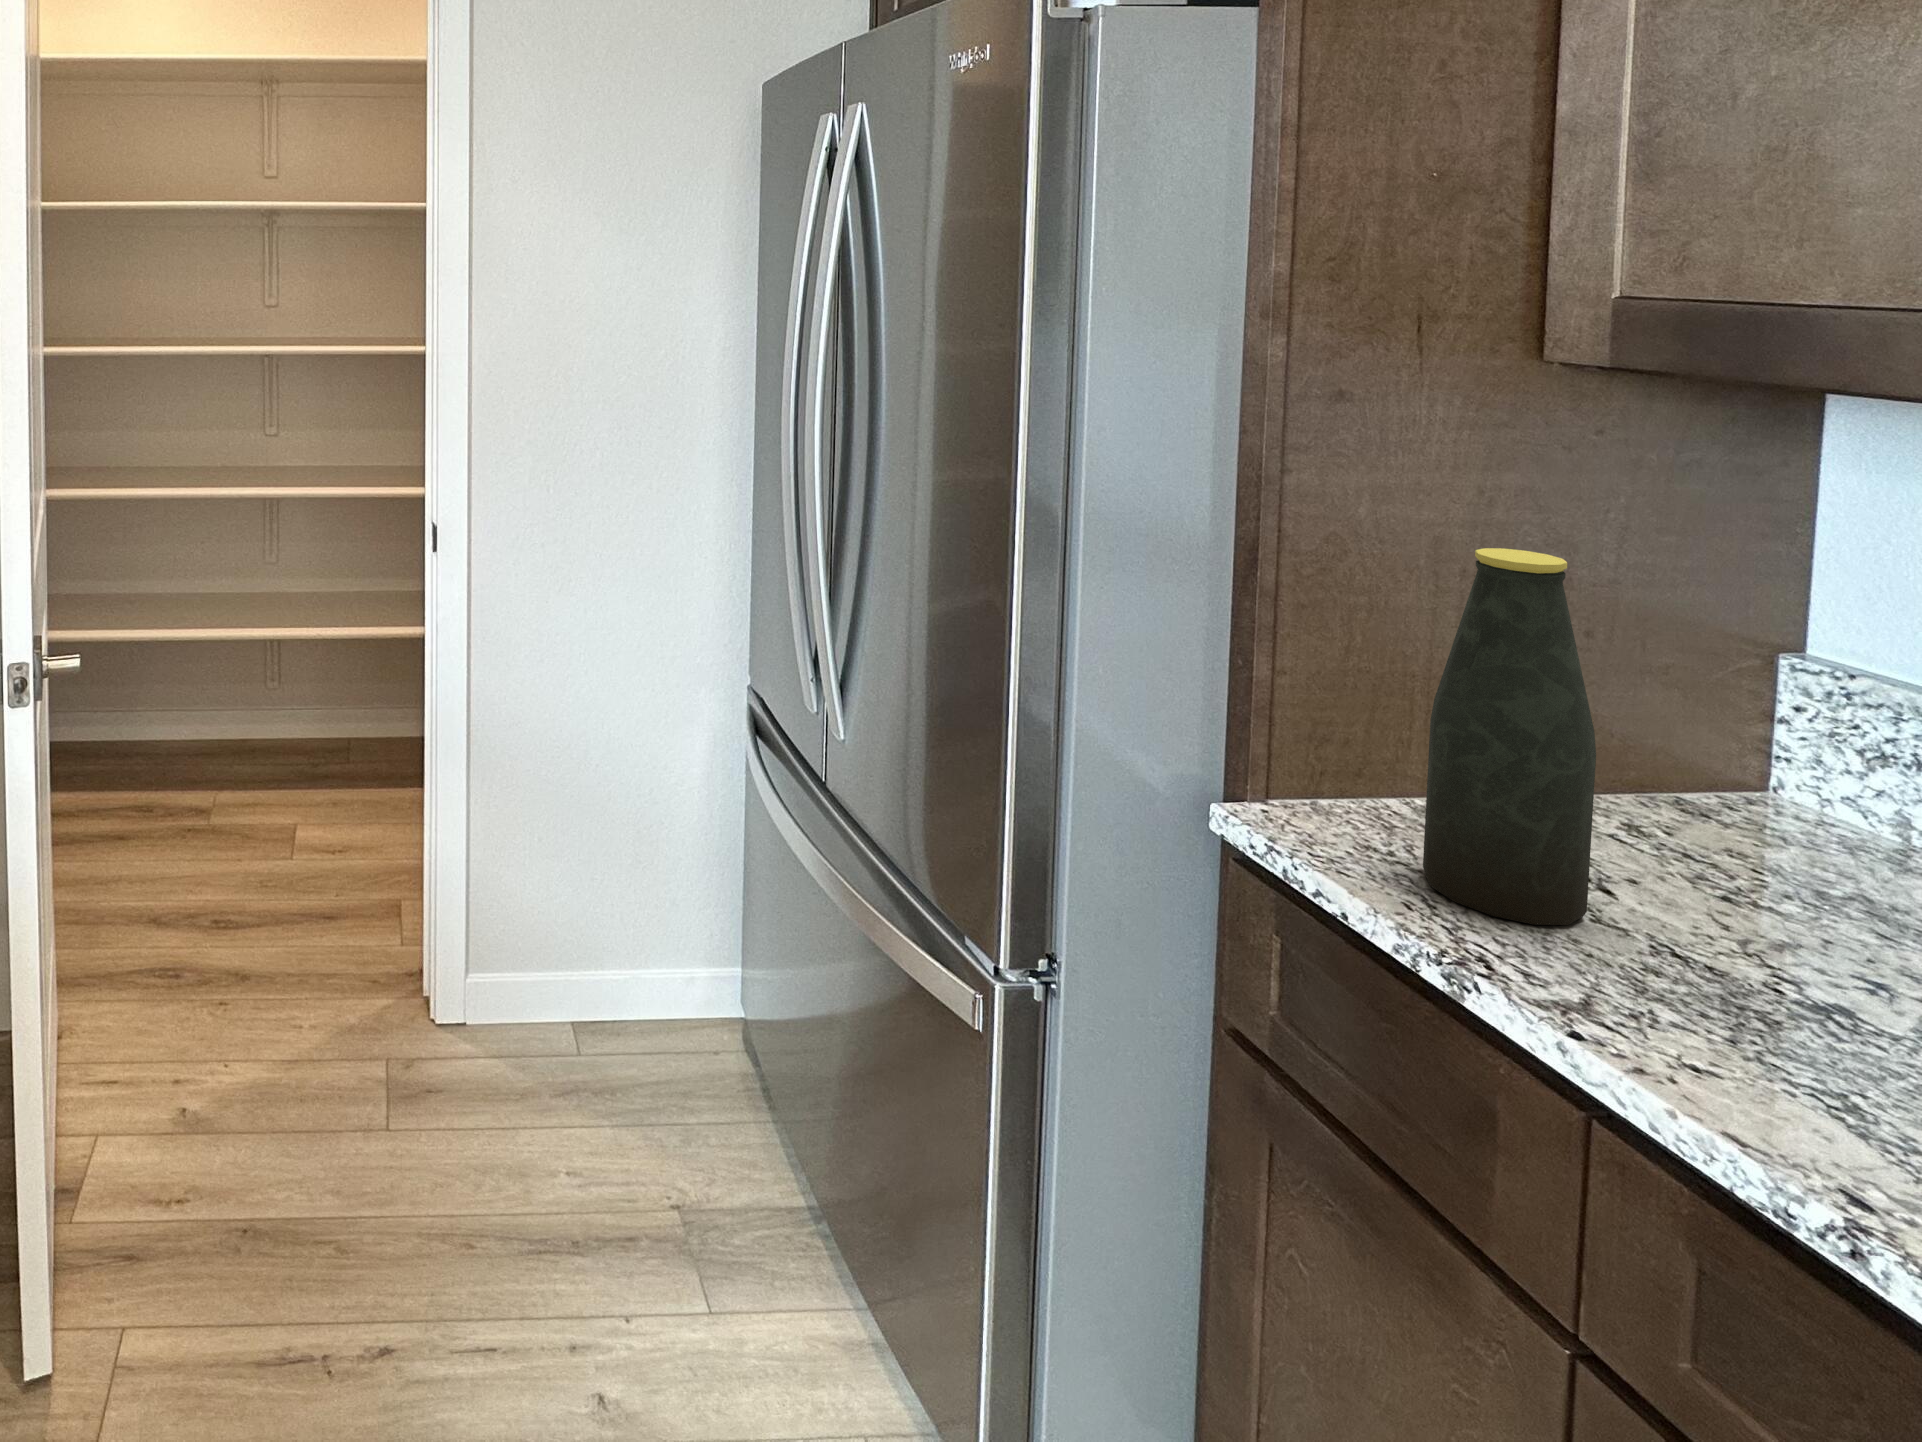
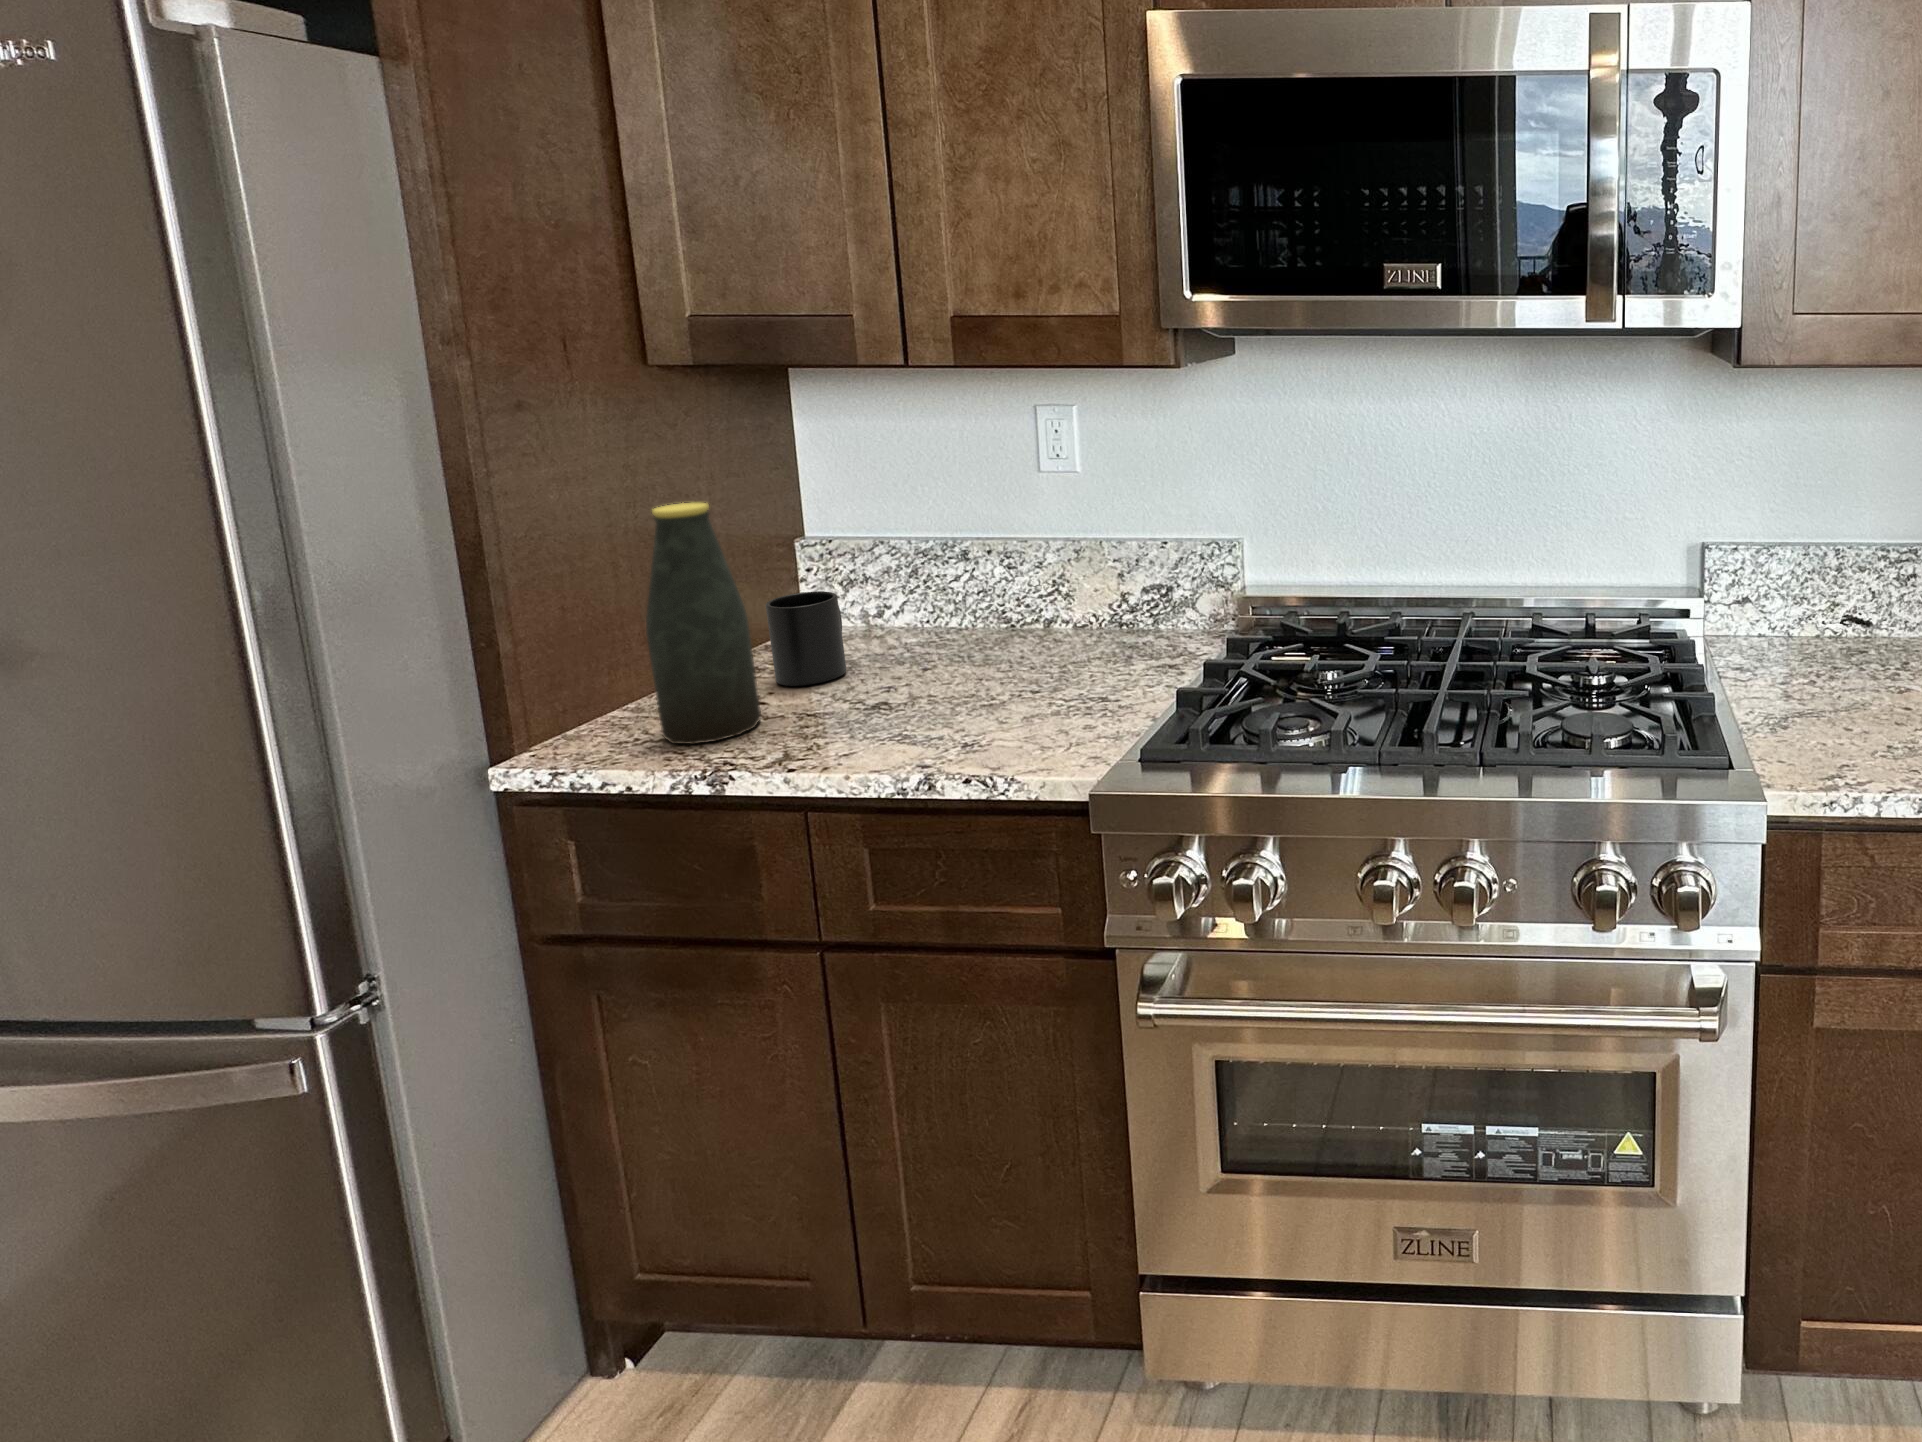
mug: none [1653,736,1819,910] -> present [766,591,846,686]

